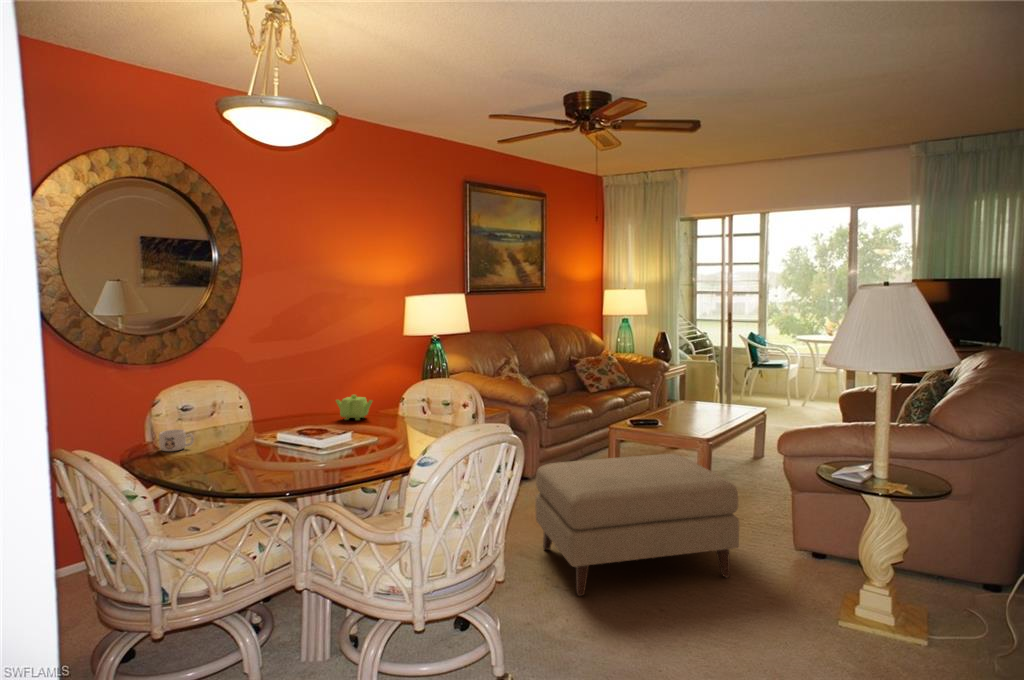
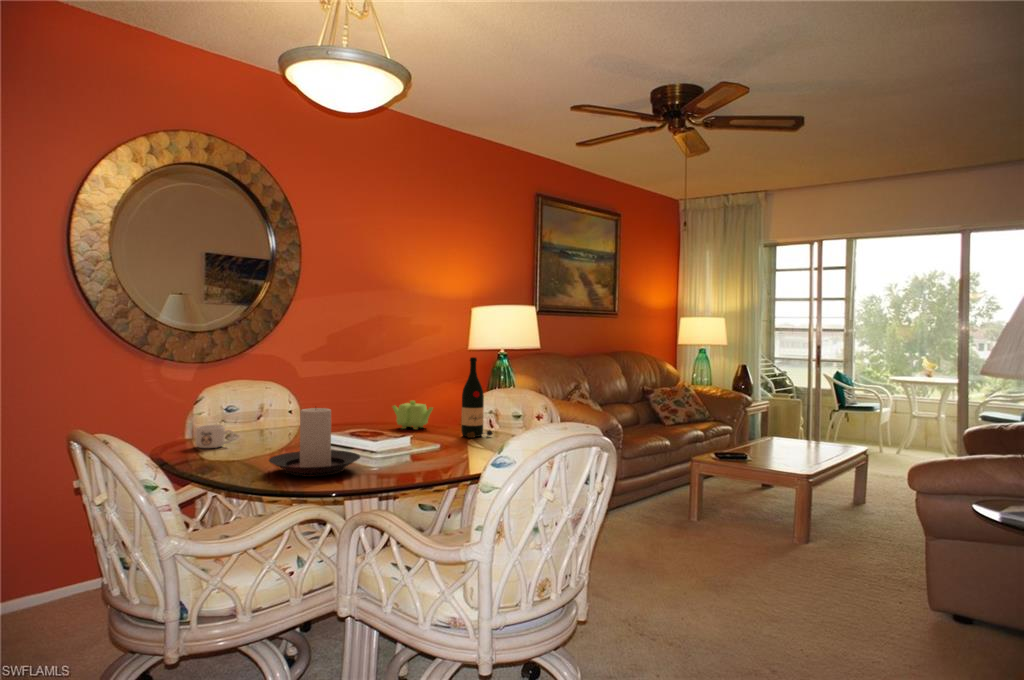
wine bottle: none [397,357,425,428] -> present [461,357,492,438]
candle holder: none [229,416,309,477] -> present [269,408,360,477]
ottoman: present [535,454,739,596] -> none [612,489,863,650]

